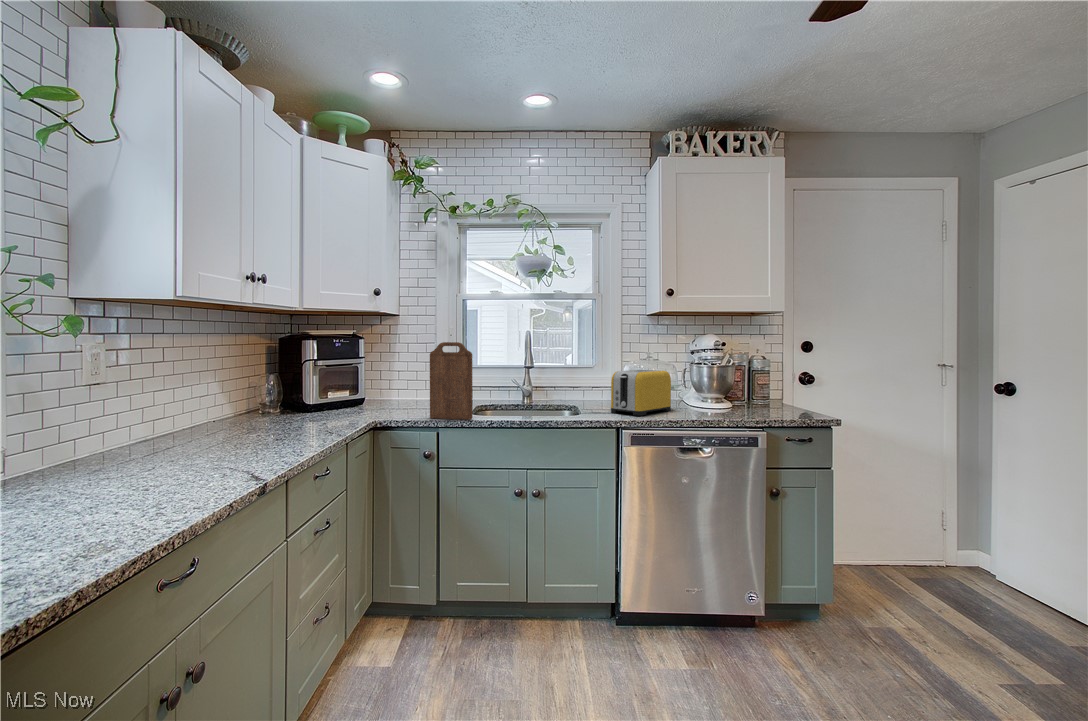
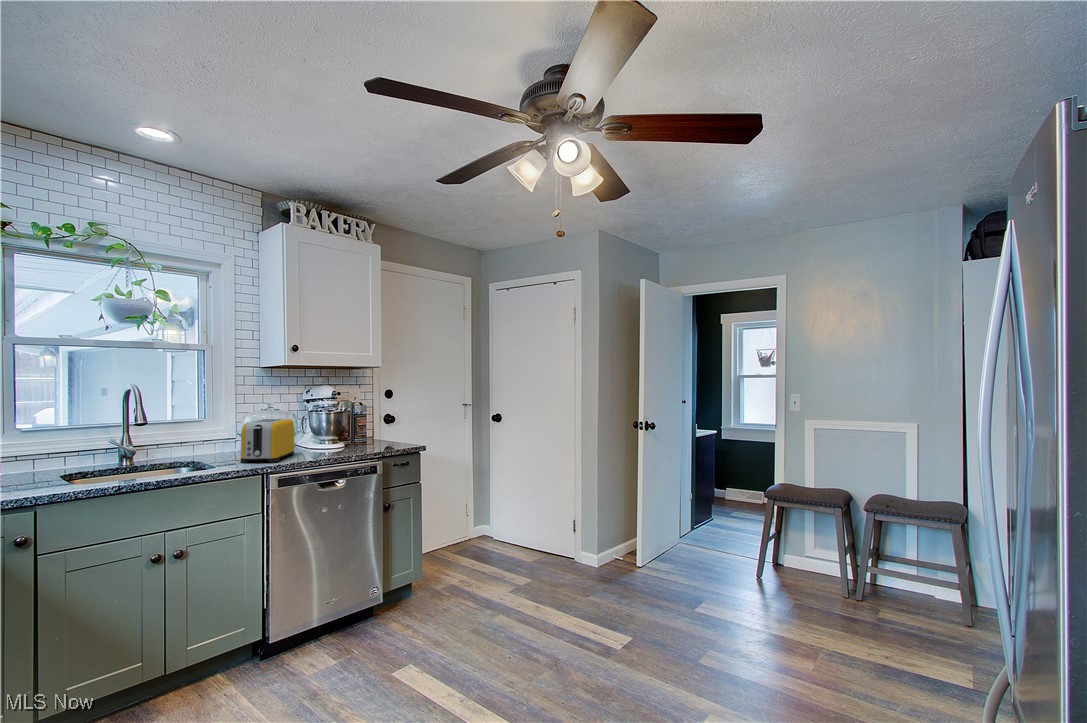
cutting board: present [430,342,473,420] -> none [22,403,94,497]

